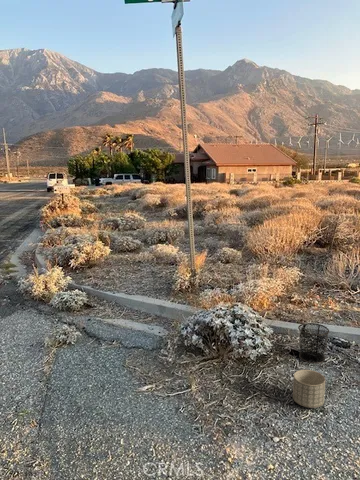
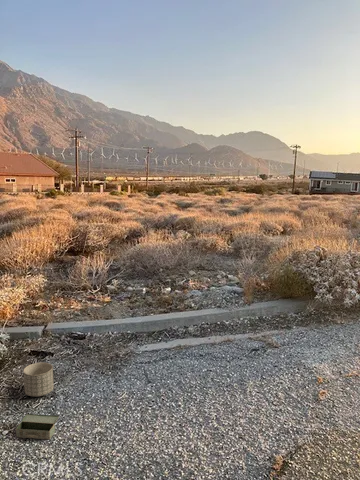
trash can: present [298,323,329,364] -> none [34,321,63,359]
toolbox: none [291,427,338,467] -> present [16,414,59,439]

